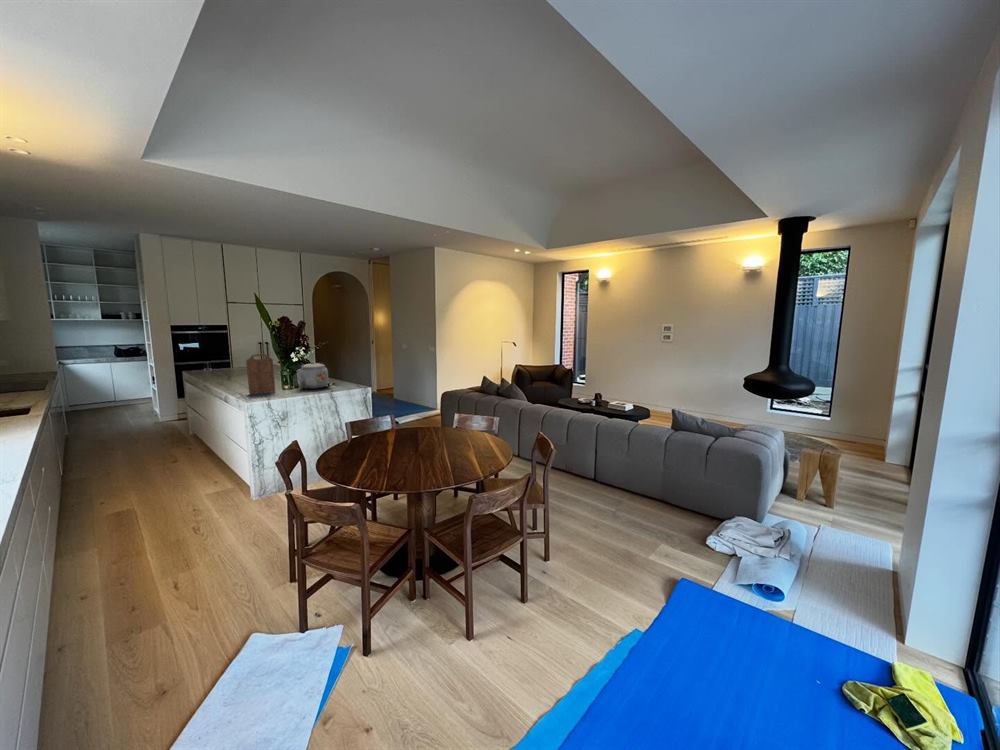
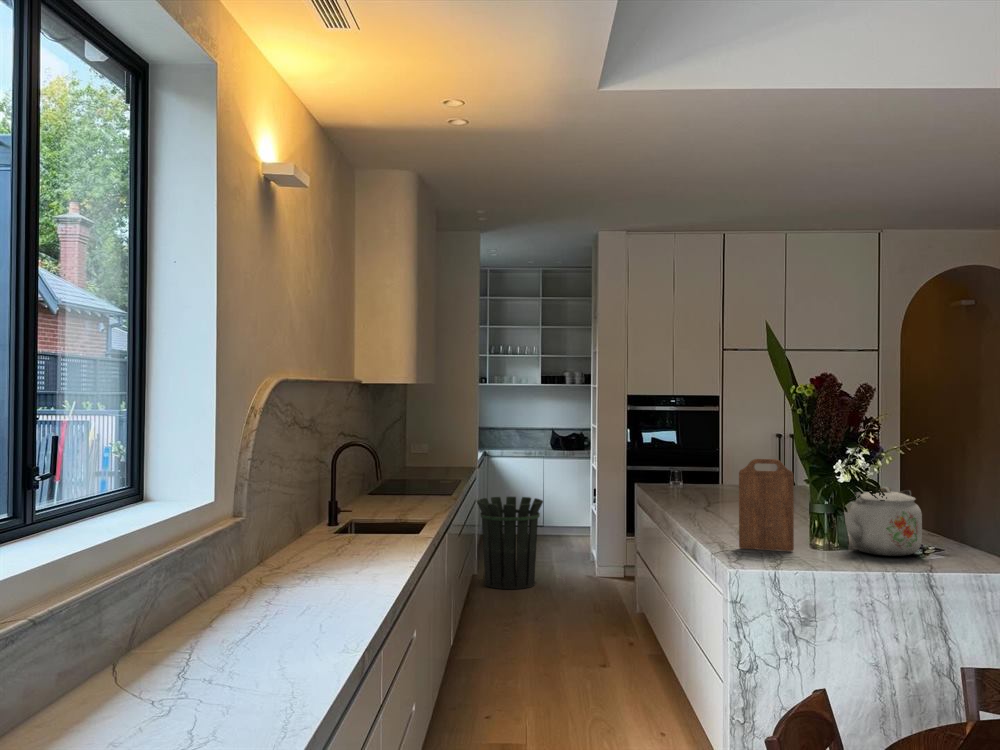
waste bin: none [64,385,119,439] -> present [477,497,543,589]

